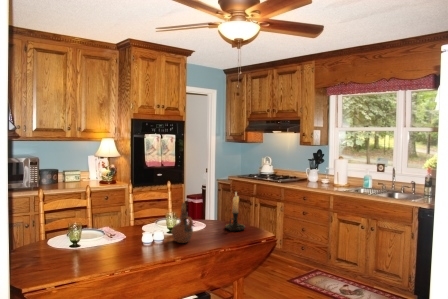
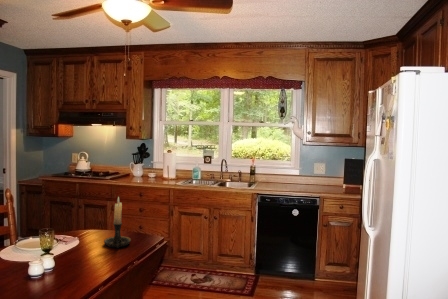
ceramic pitcher: present [172,203,193,243] -> none [54,223,91,283]

